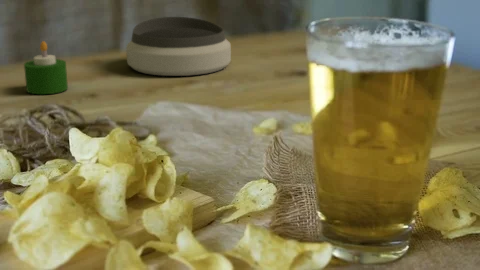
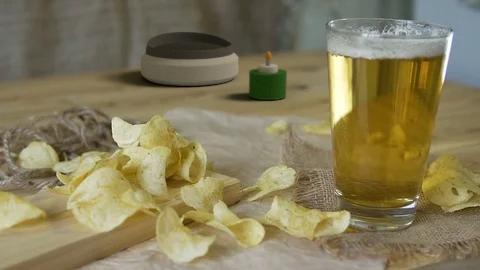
candle: present [24,41,68,94] -> present [249,51,287,100]

